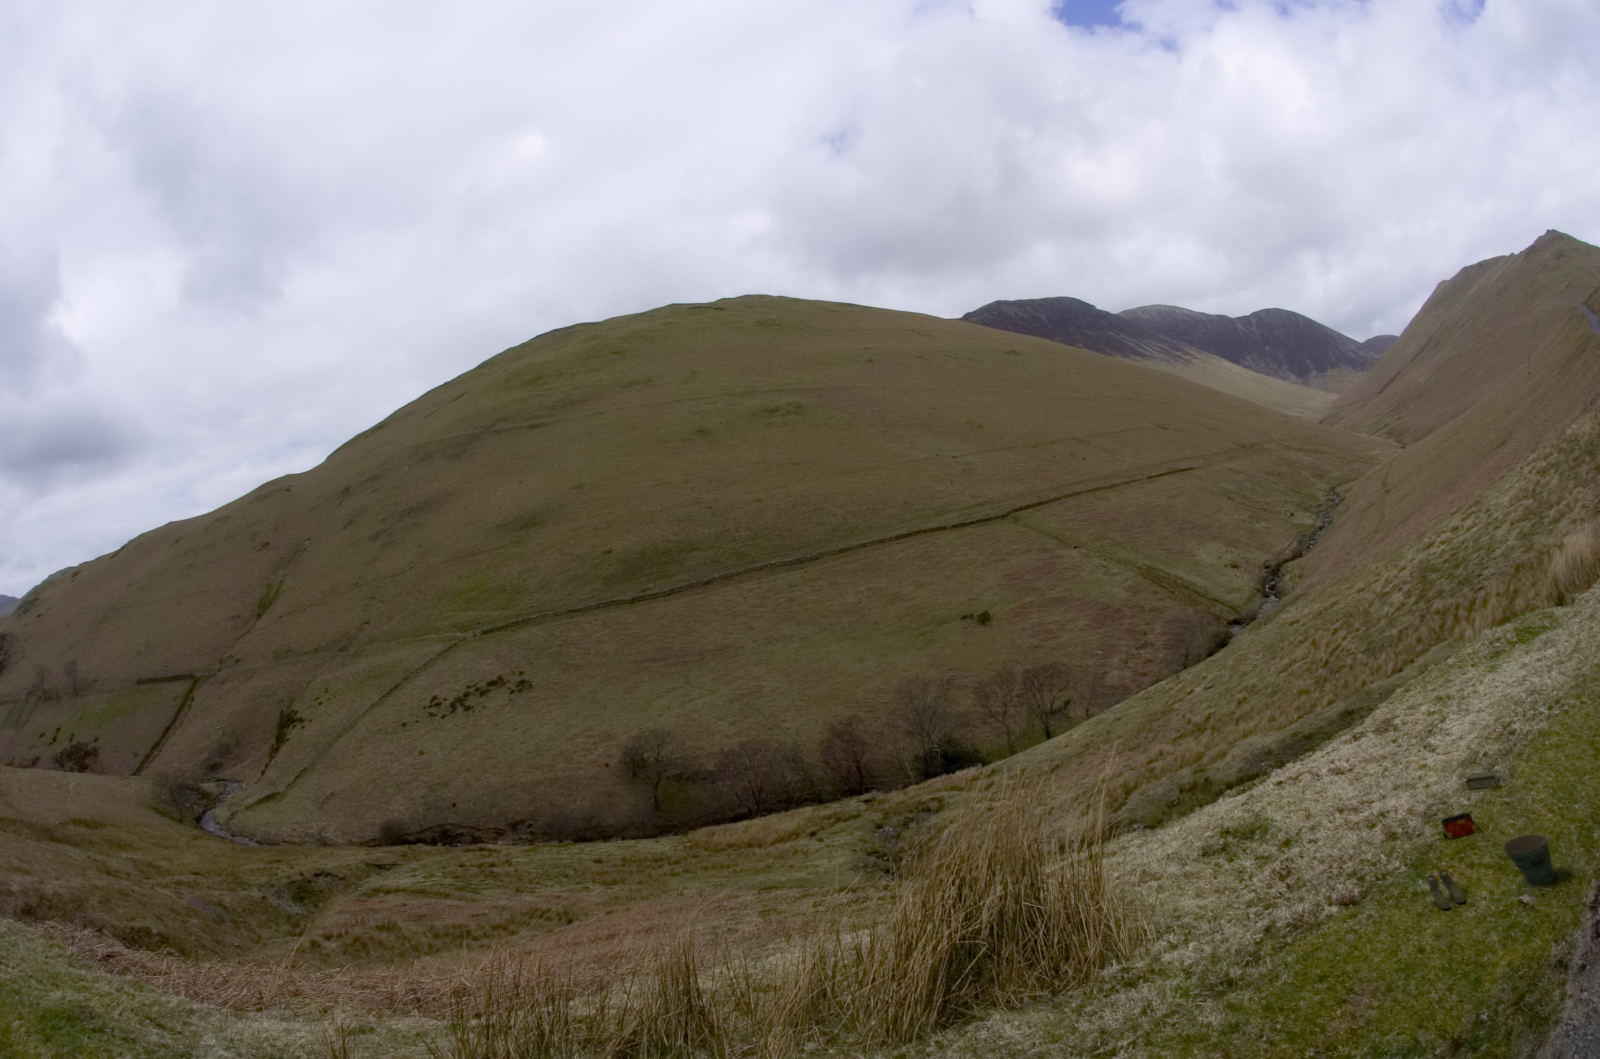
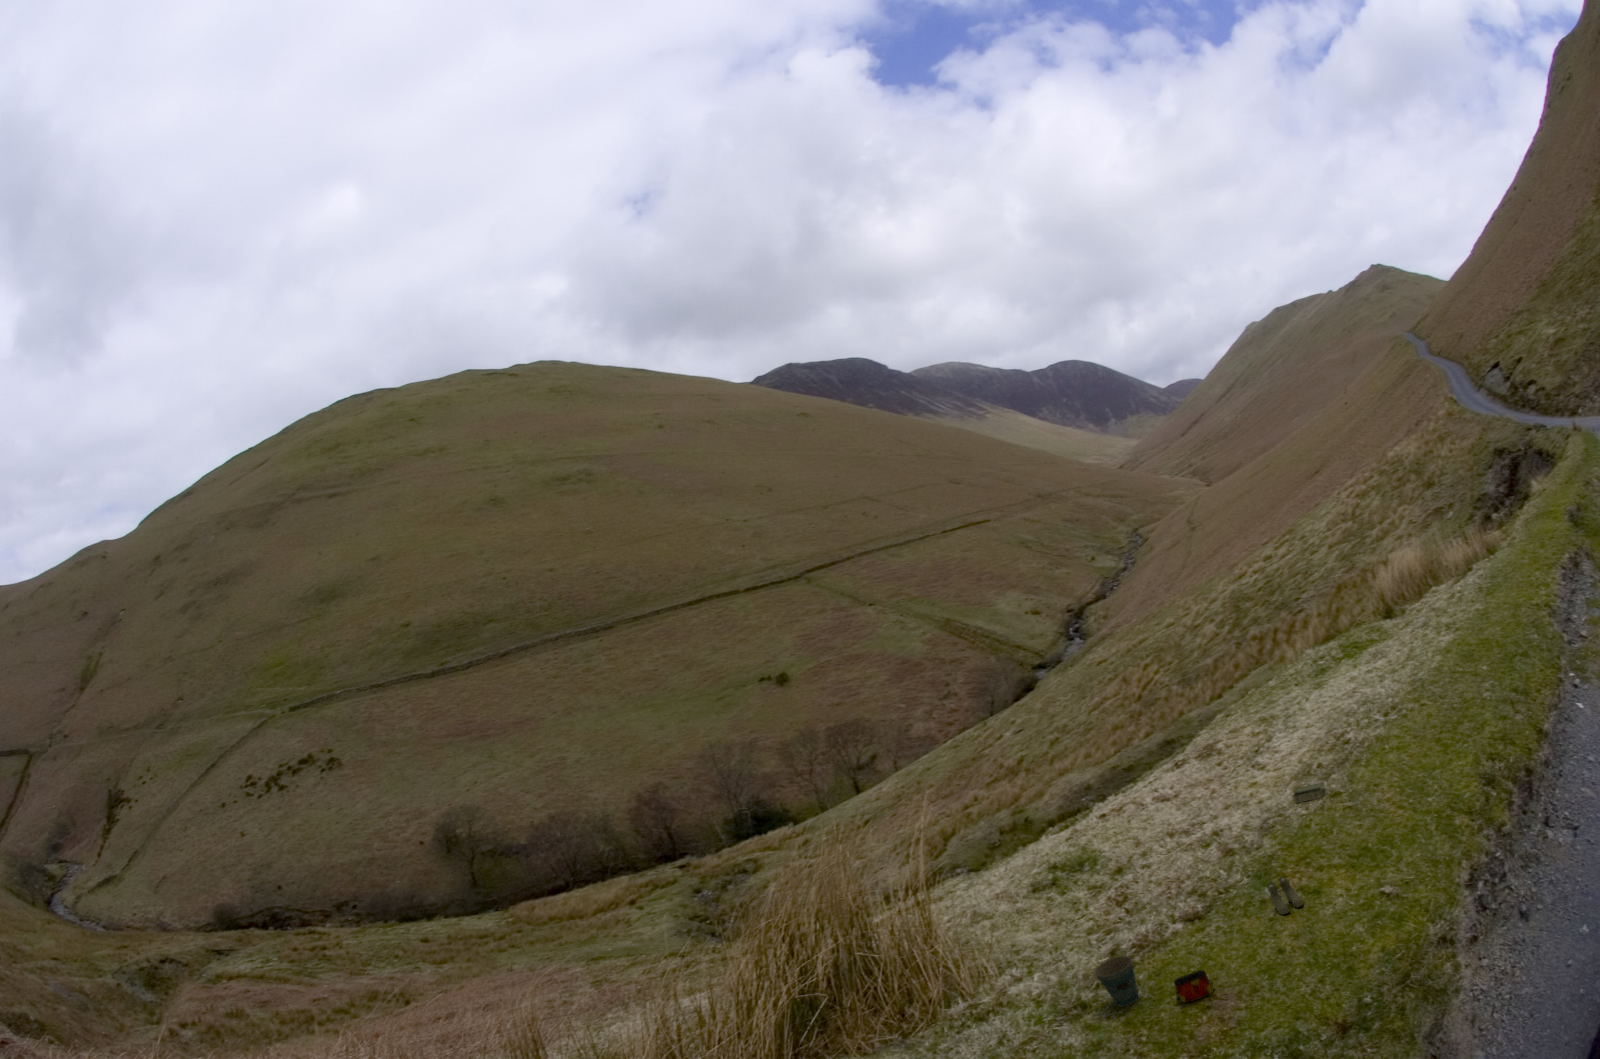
bag: present [1441,813,1478,839] -> present [1174,970,1213,1003]
bucket: present [1503,834,1555,884] -> present [1094,956,1139,1007]

